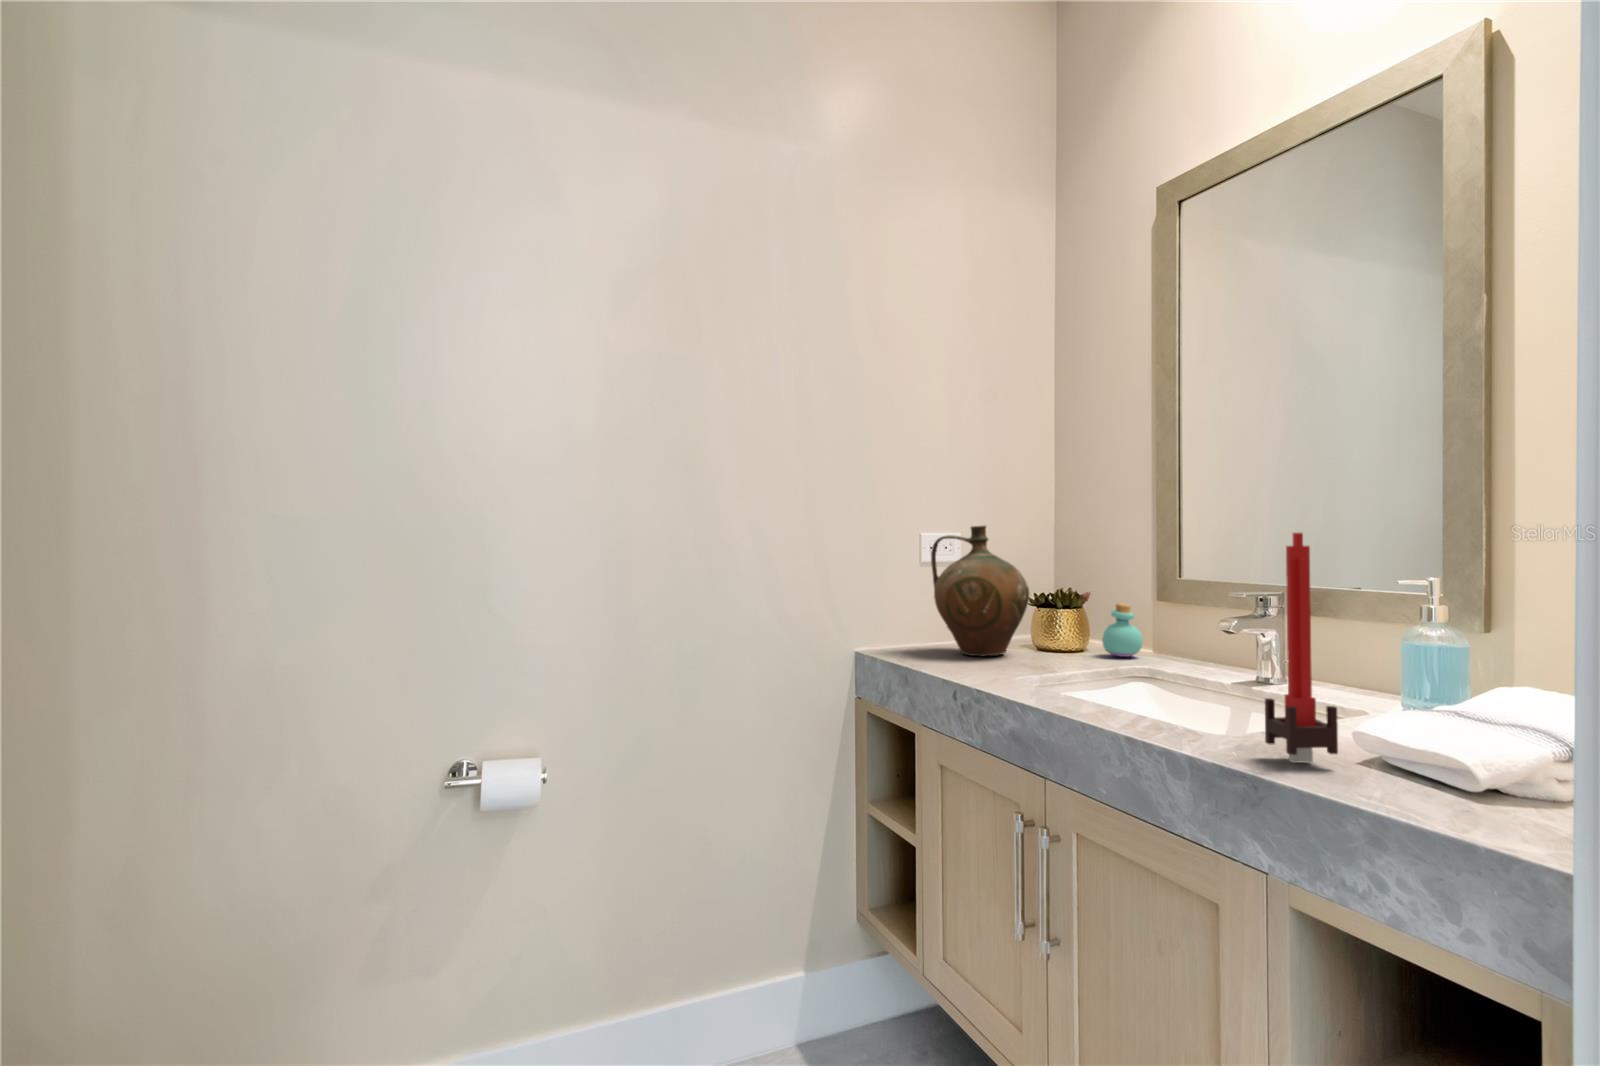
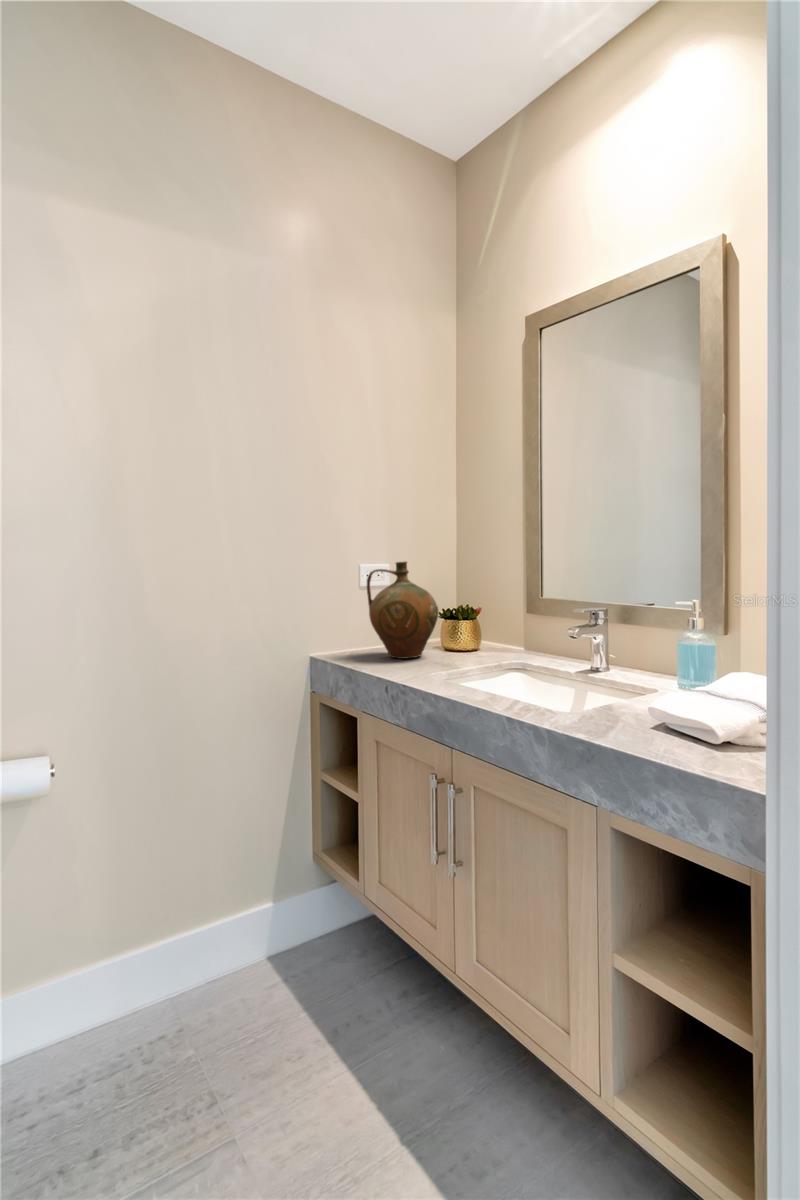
candle: present [1265,533,1338,763] -> none [596,578,639,731]
perfume bottle: present [1102,603,1143,657] -> none [489,616,516,654]

